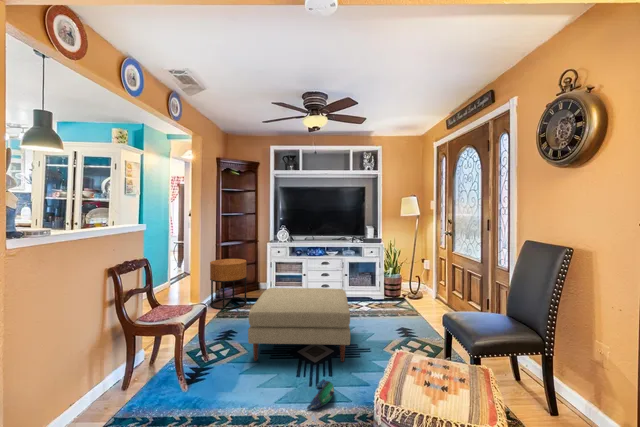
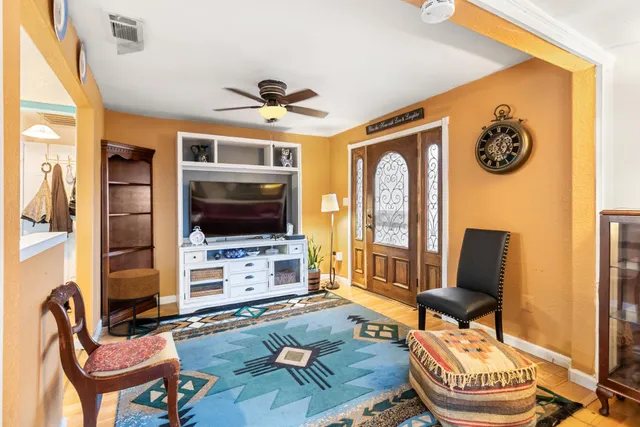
ottoman: present [248,288,350,362] -> none [217,288,337,382]
plush toy: present [307,379,334,409] -> none [327,379,358,411]

